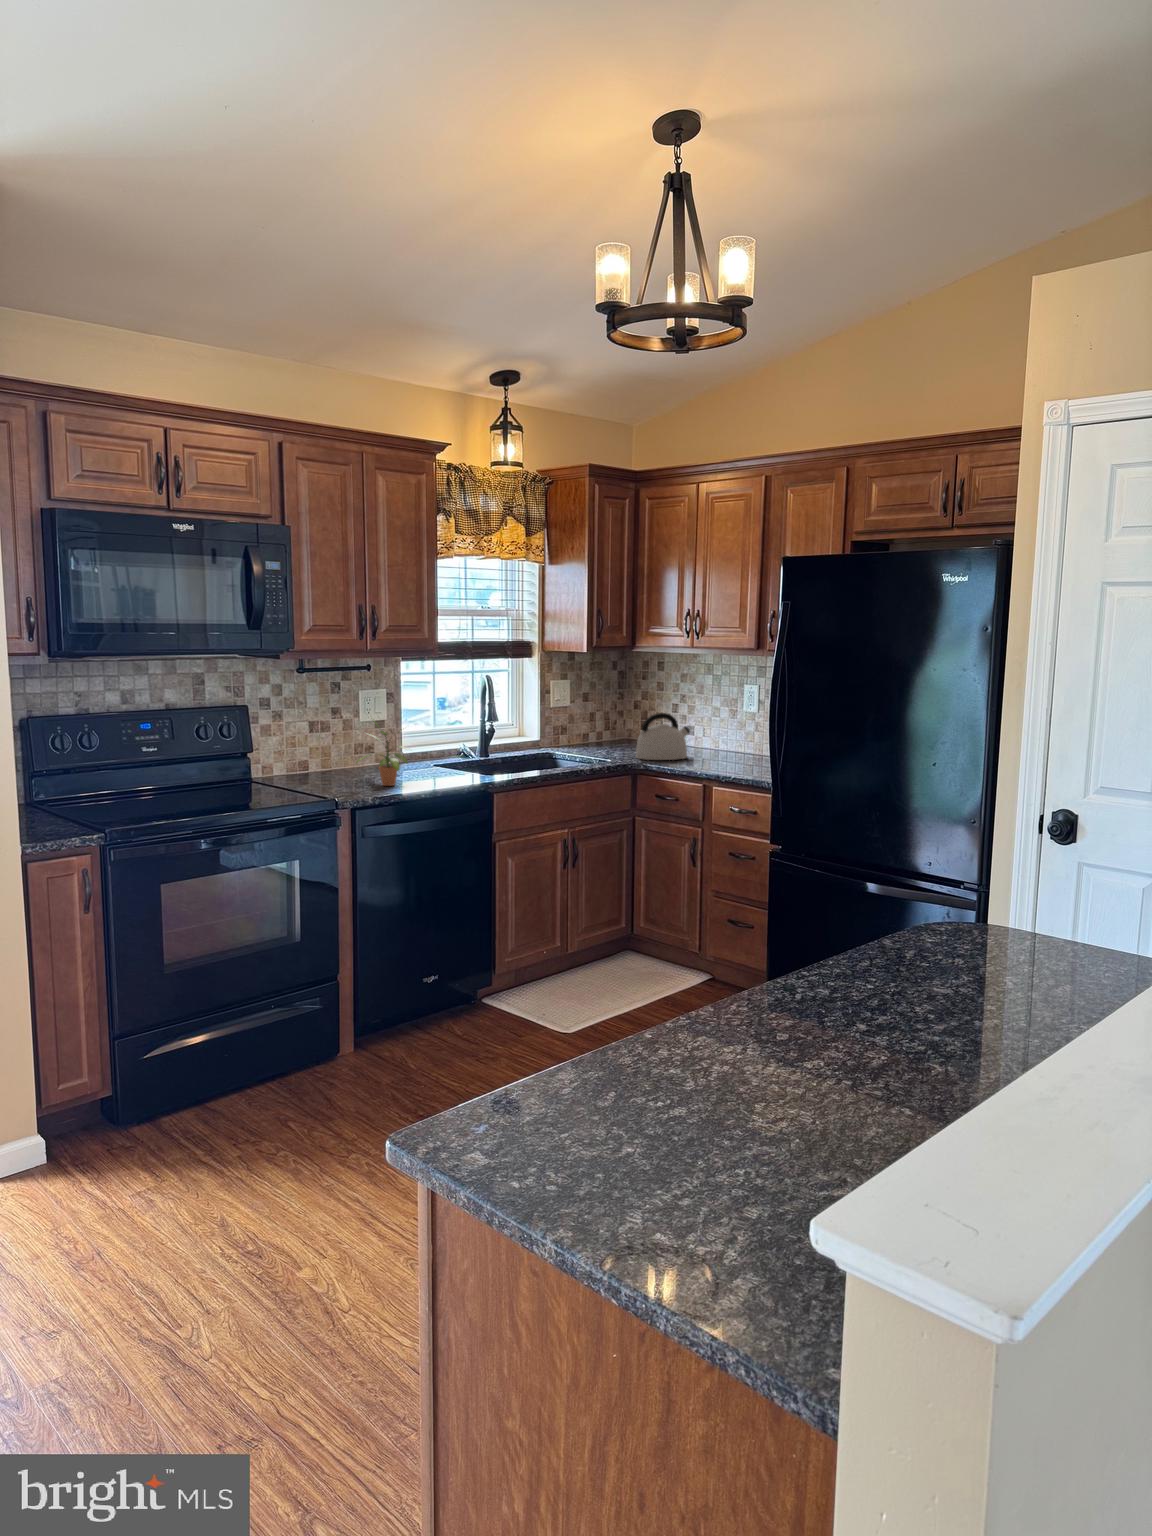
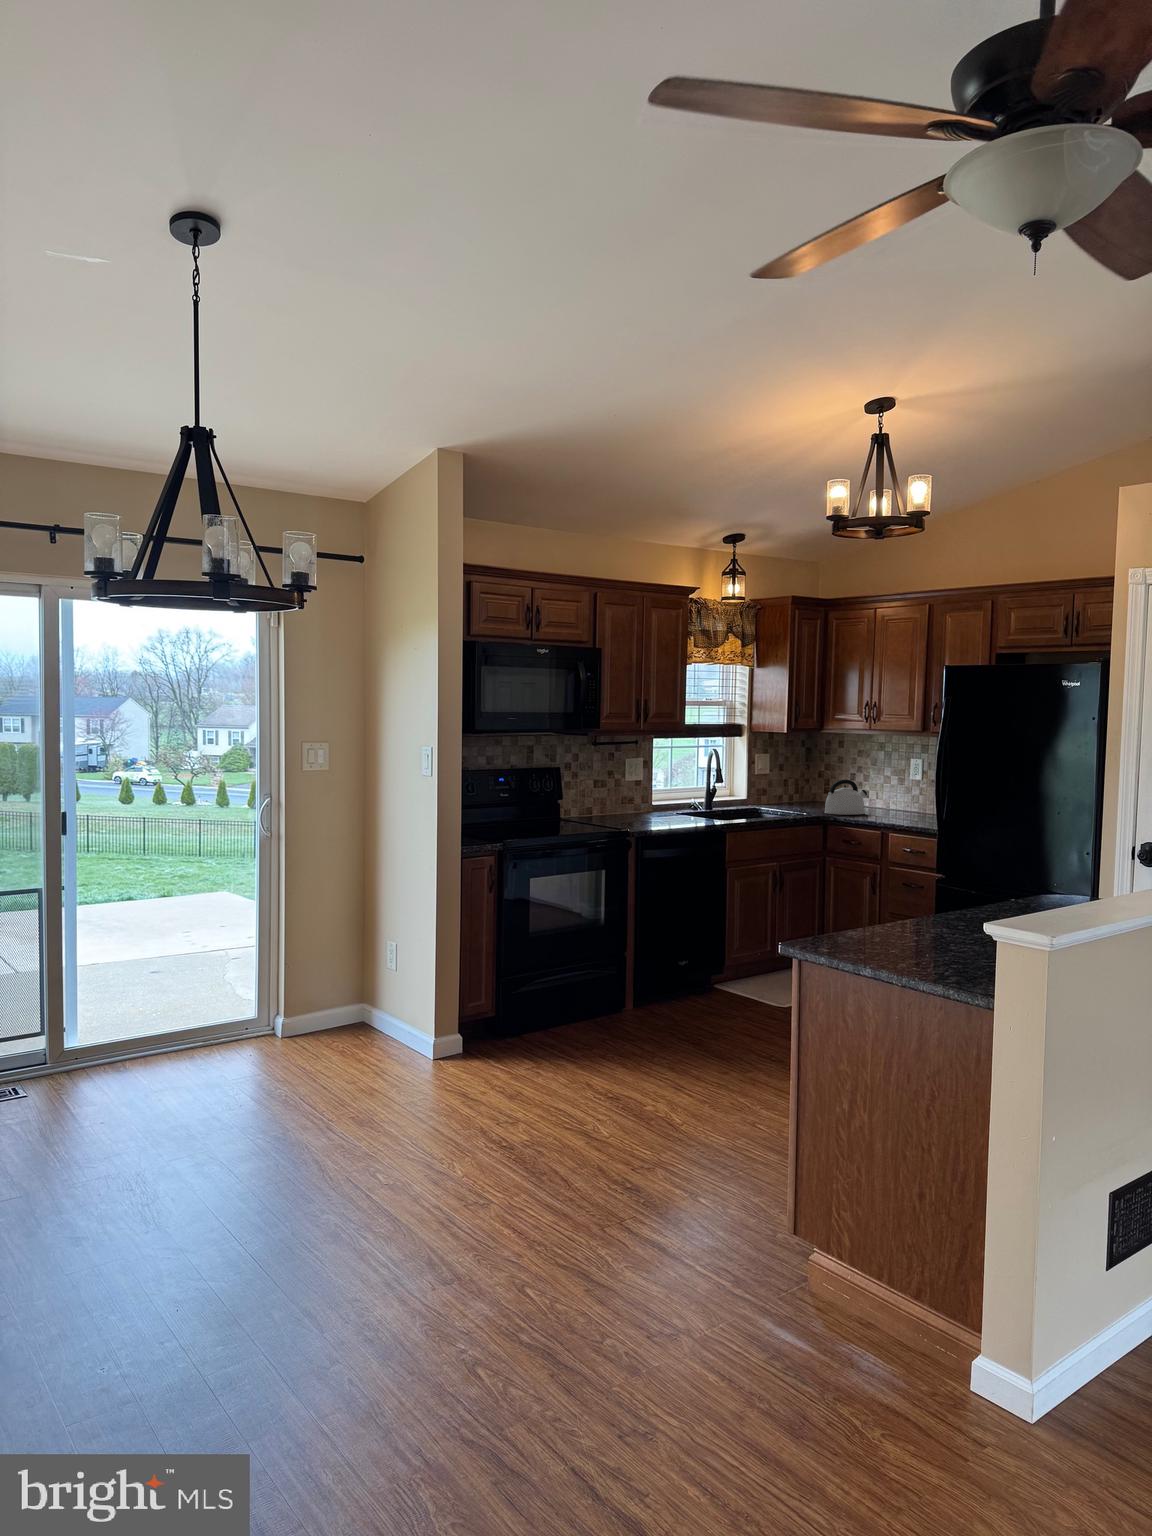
potted plant: present [356,721,412,786] -> none [634,775,675,825]

